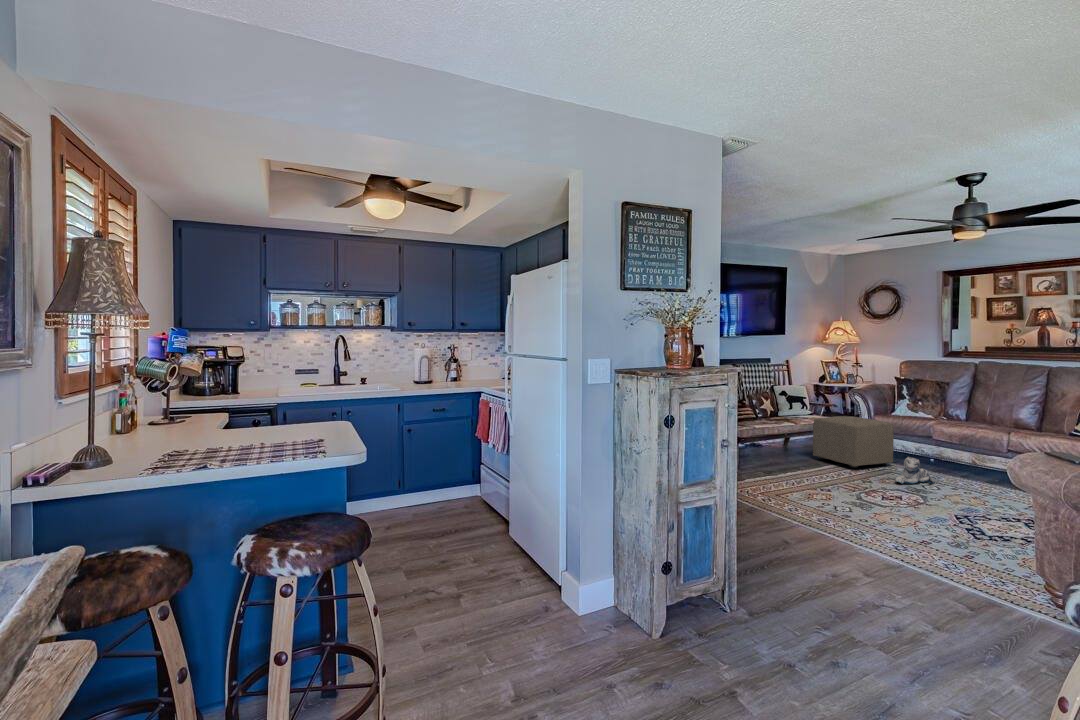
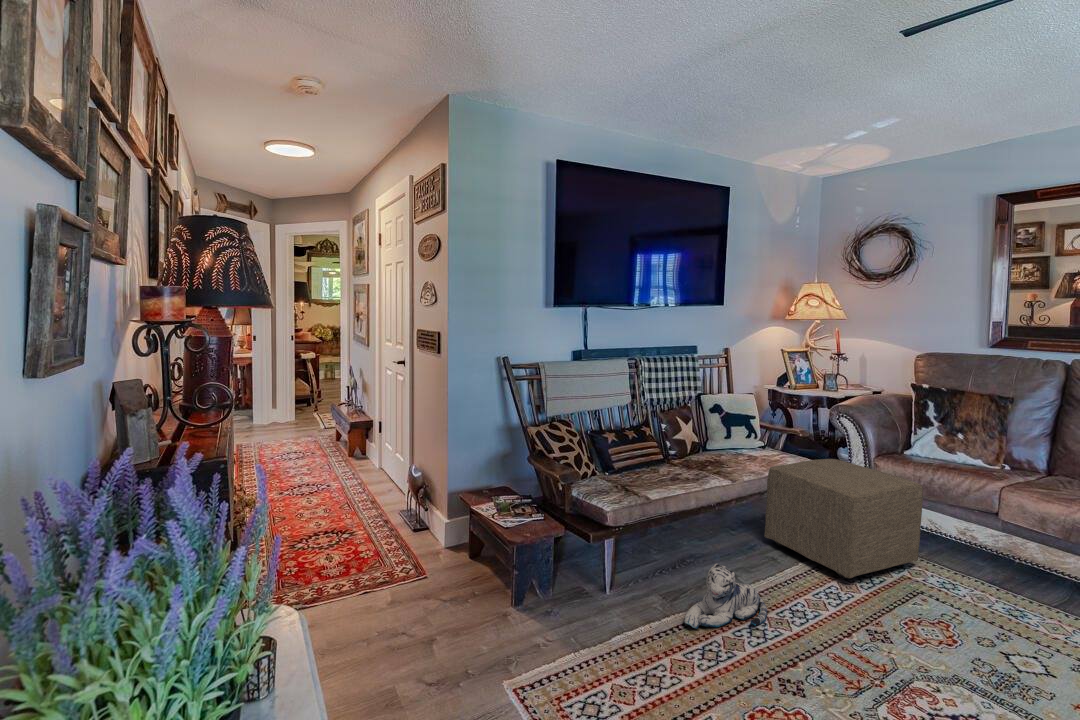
plush toy: present [895,457,935,484] -> present [684,564,767,629]

